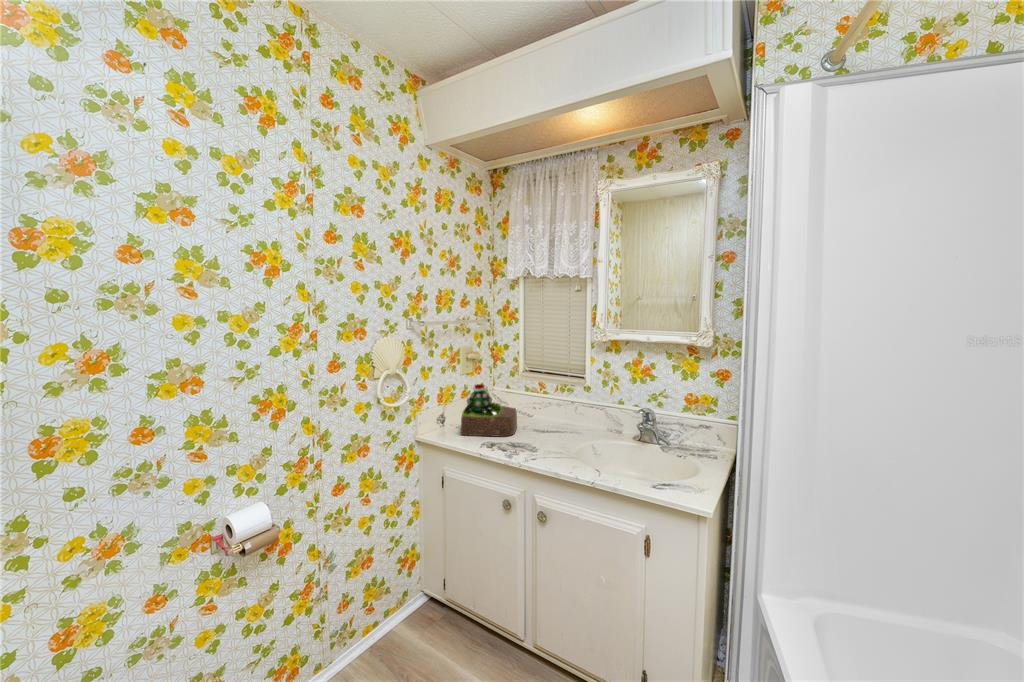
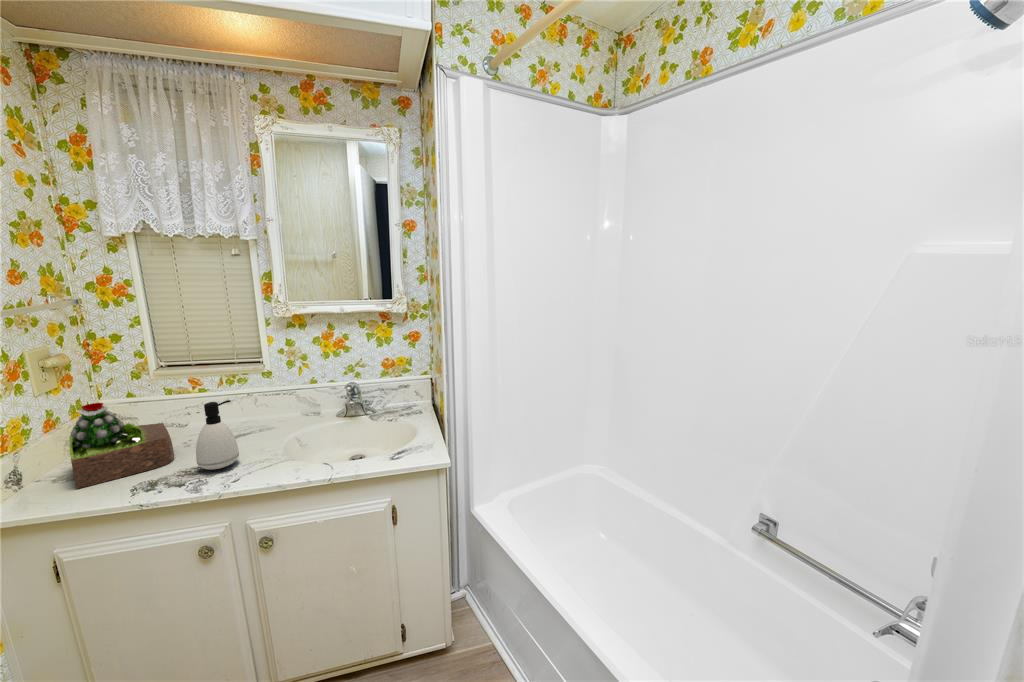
soap dispenser: none [519,397,547,449] -> present [196,400,239,469]

